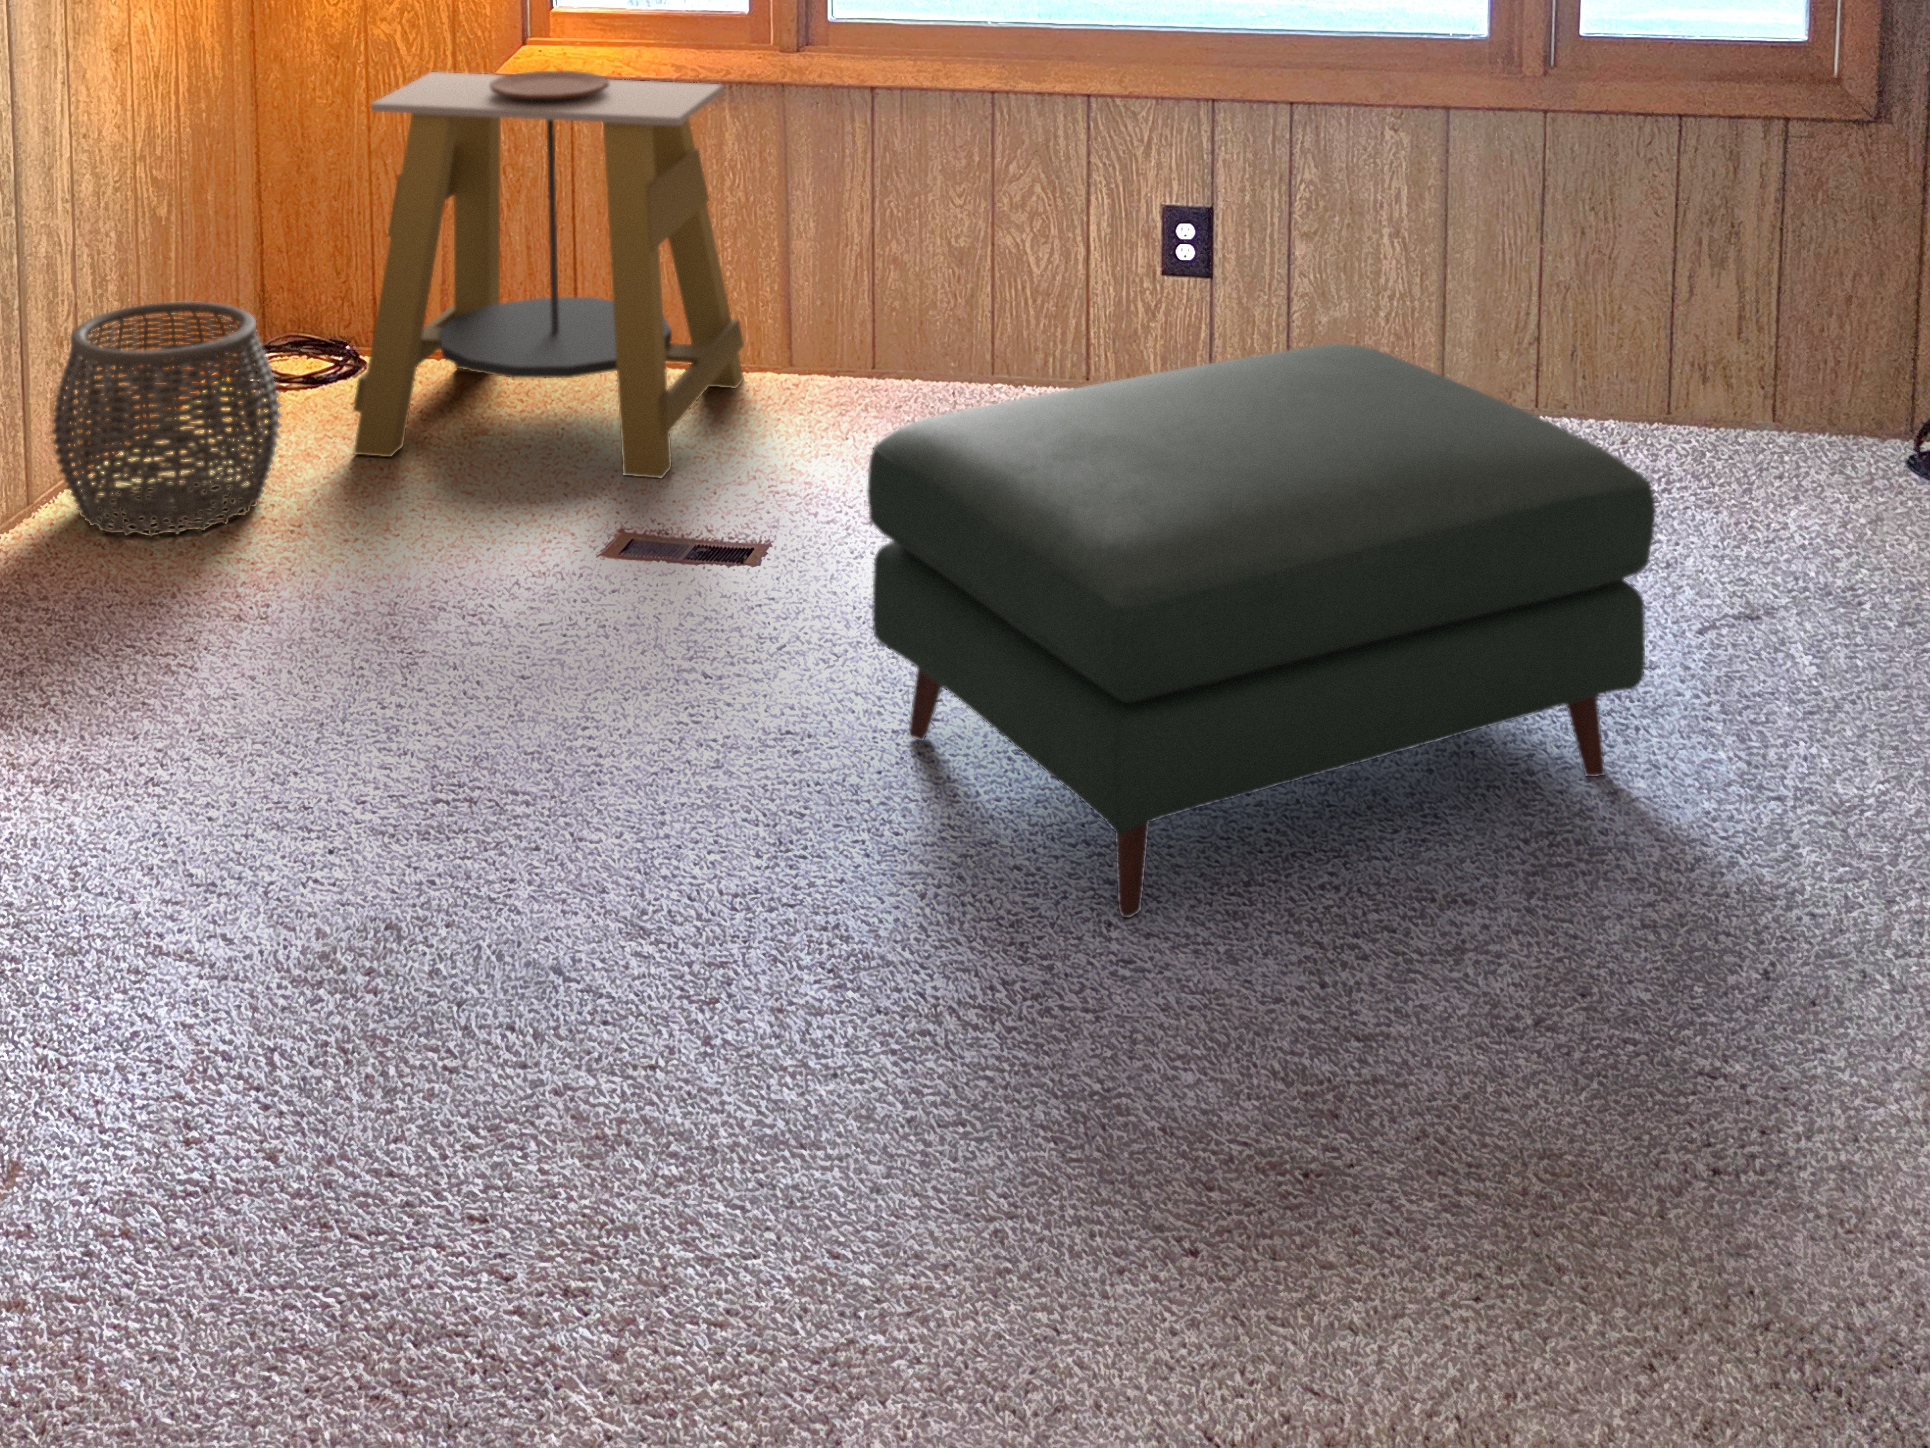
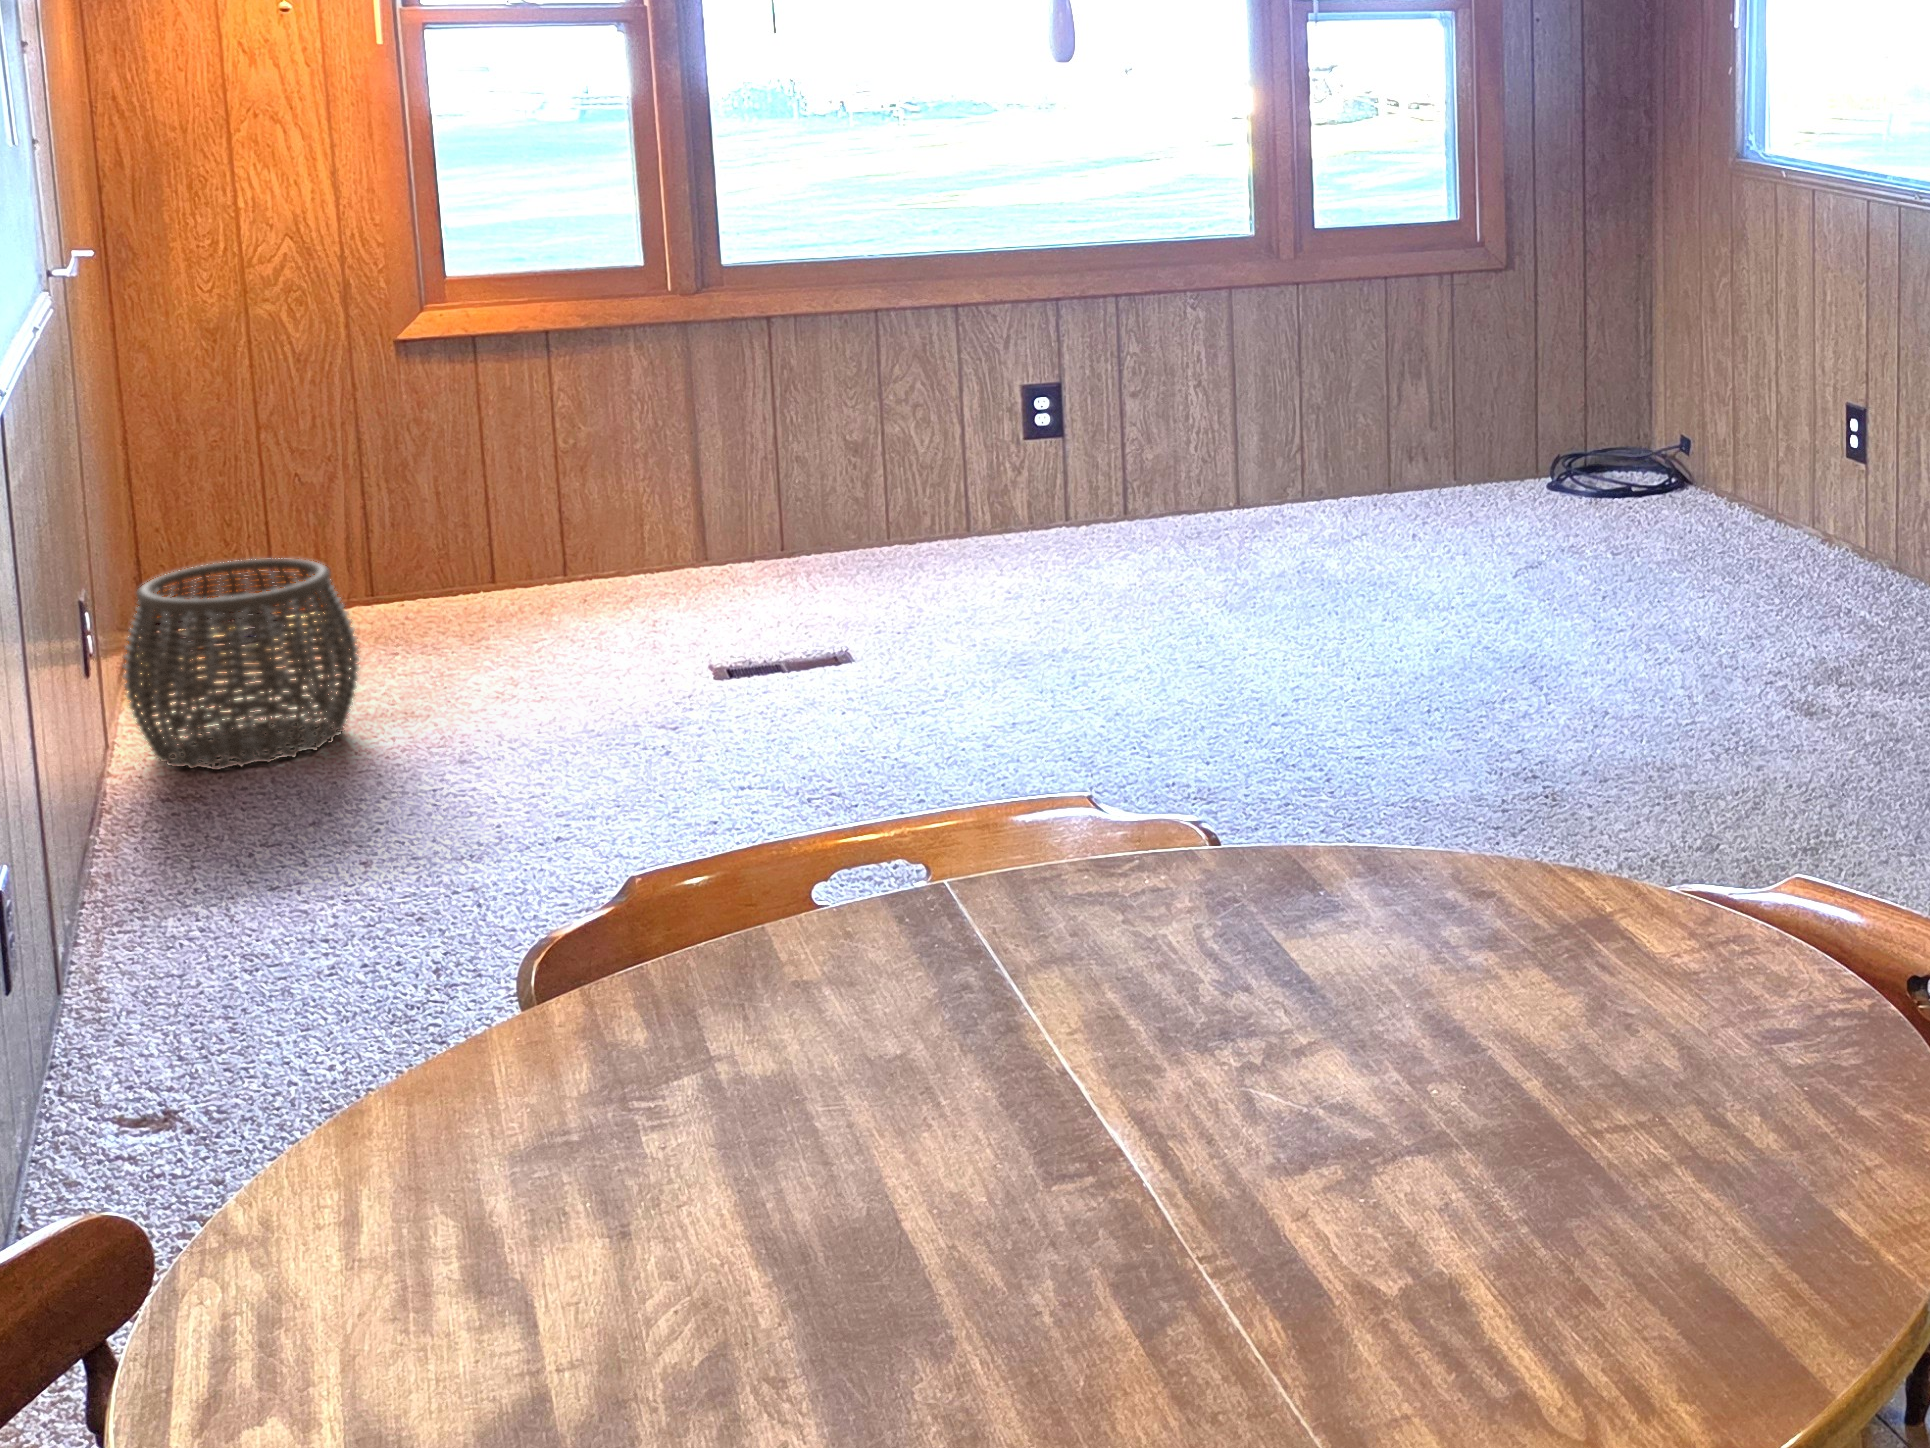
side table: present [353,71,744,479] -> none [352,326,696,685]
ottoman: present [867,344,1655,918] -> none [1047,425,1541,760]

